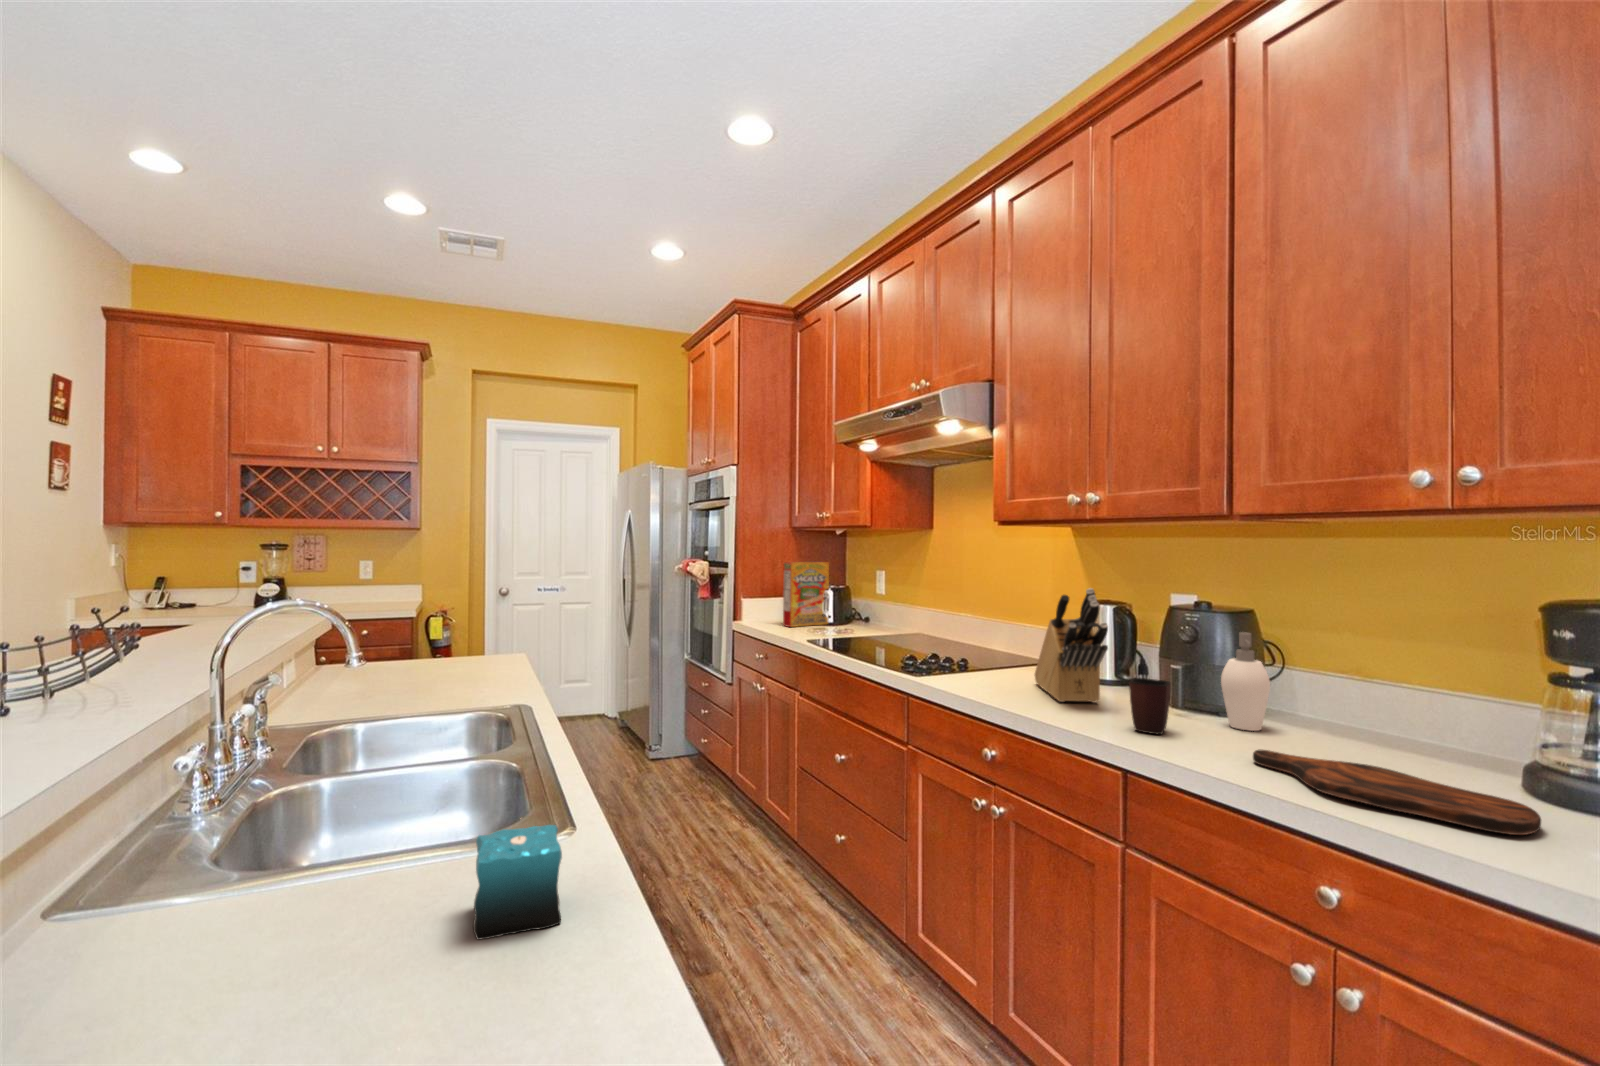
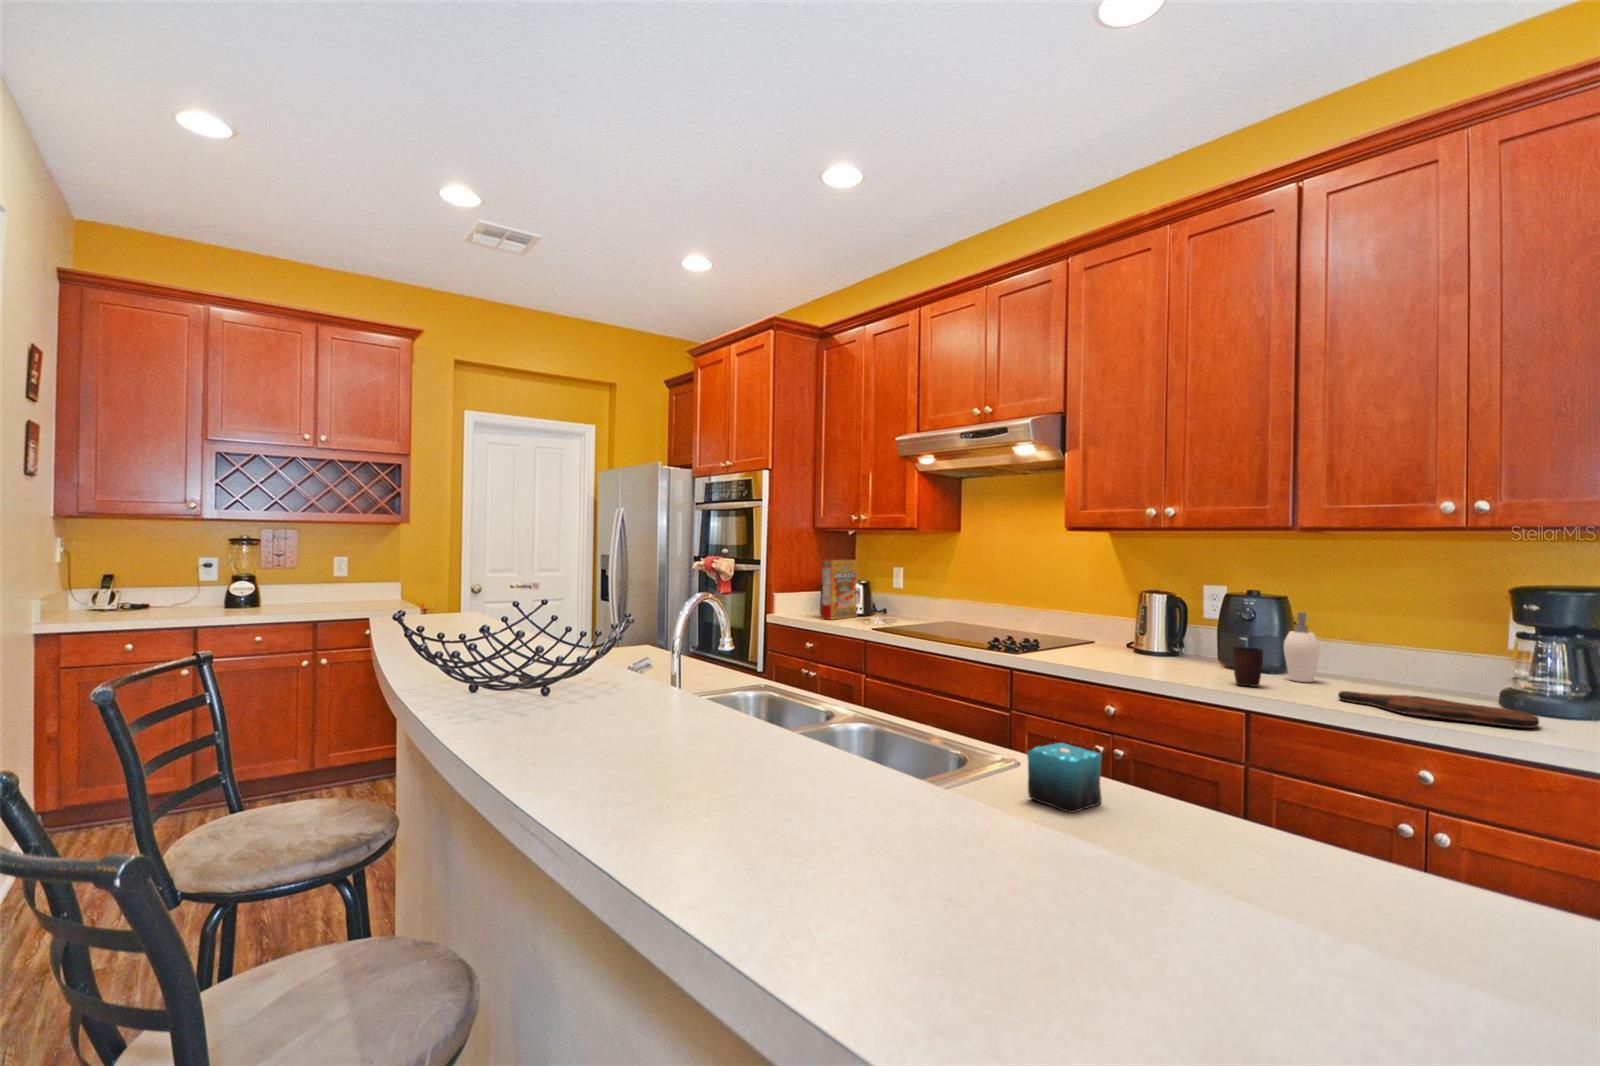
knife block: present [1035,588,1108,703] -> none [1114,581,1200,669]

